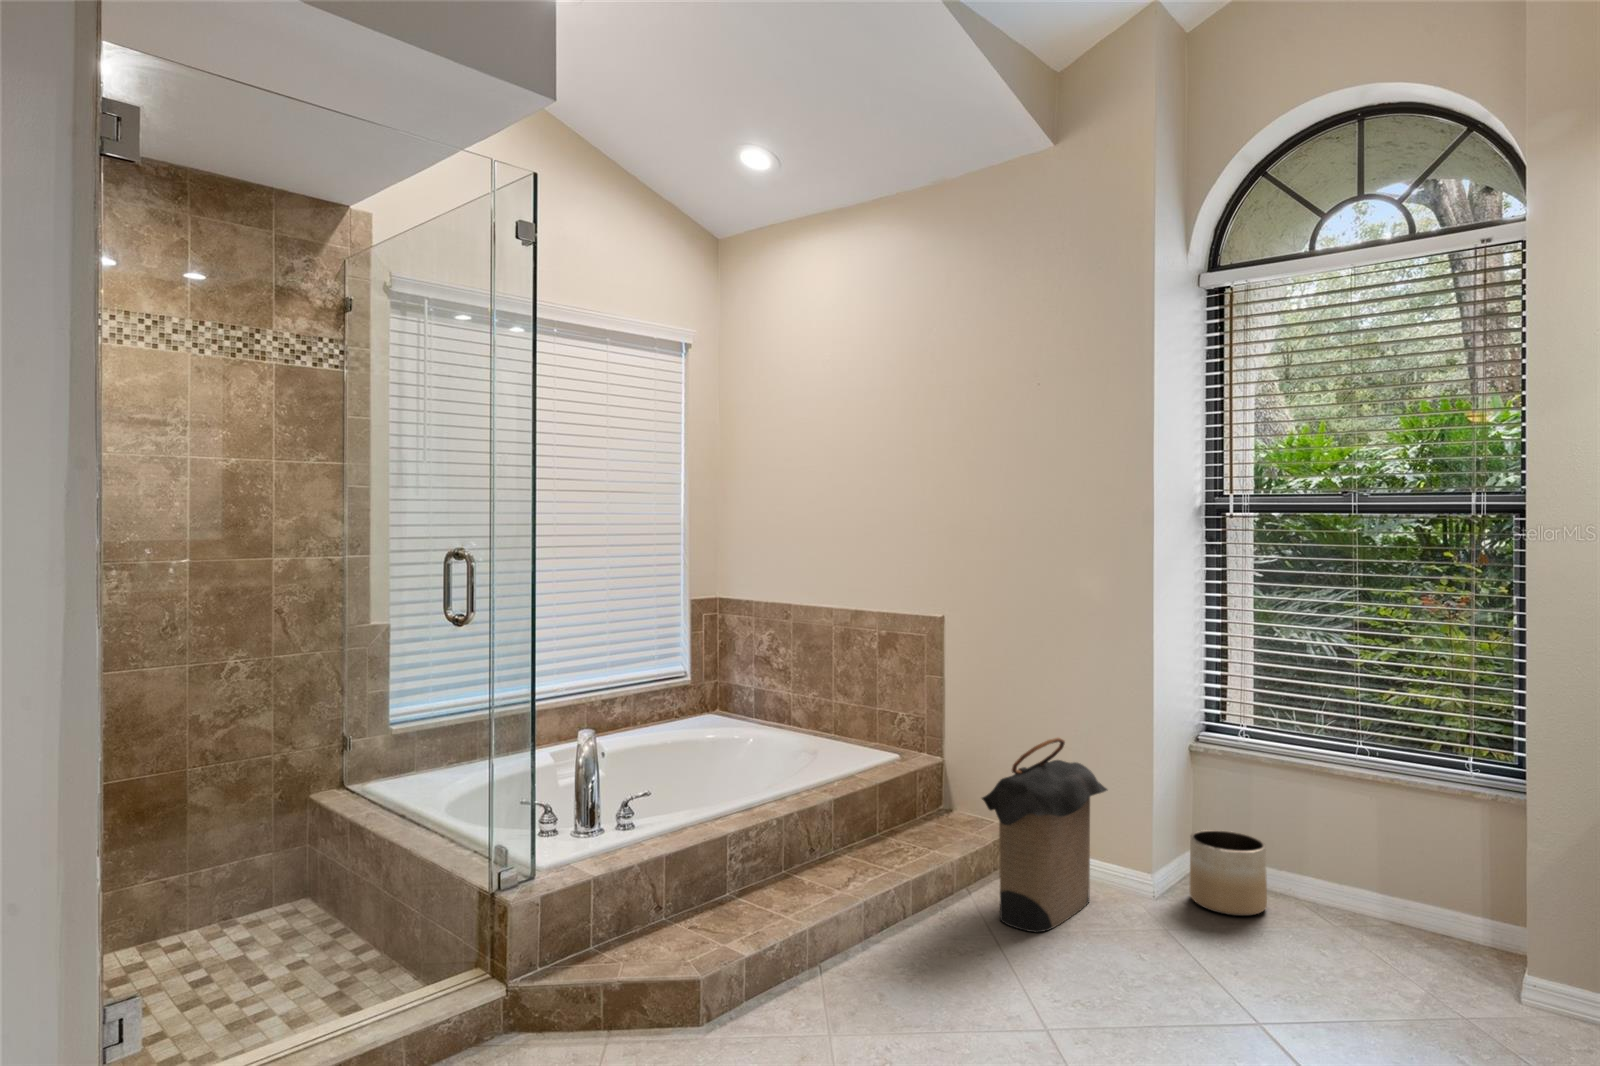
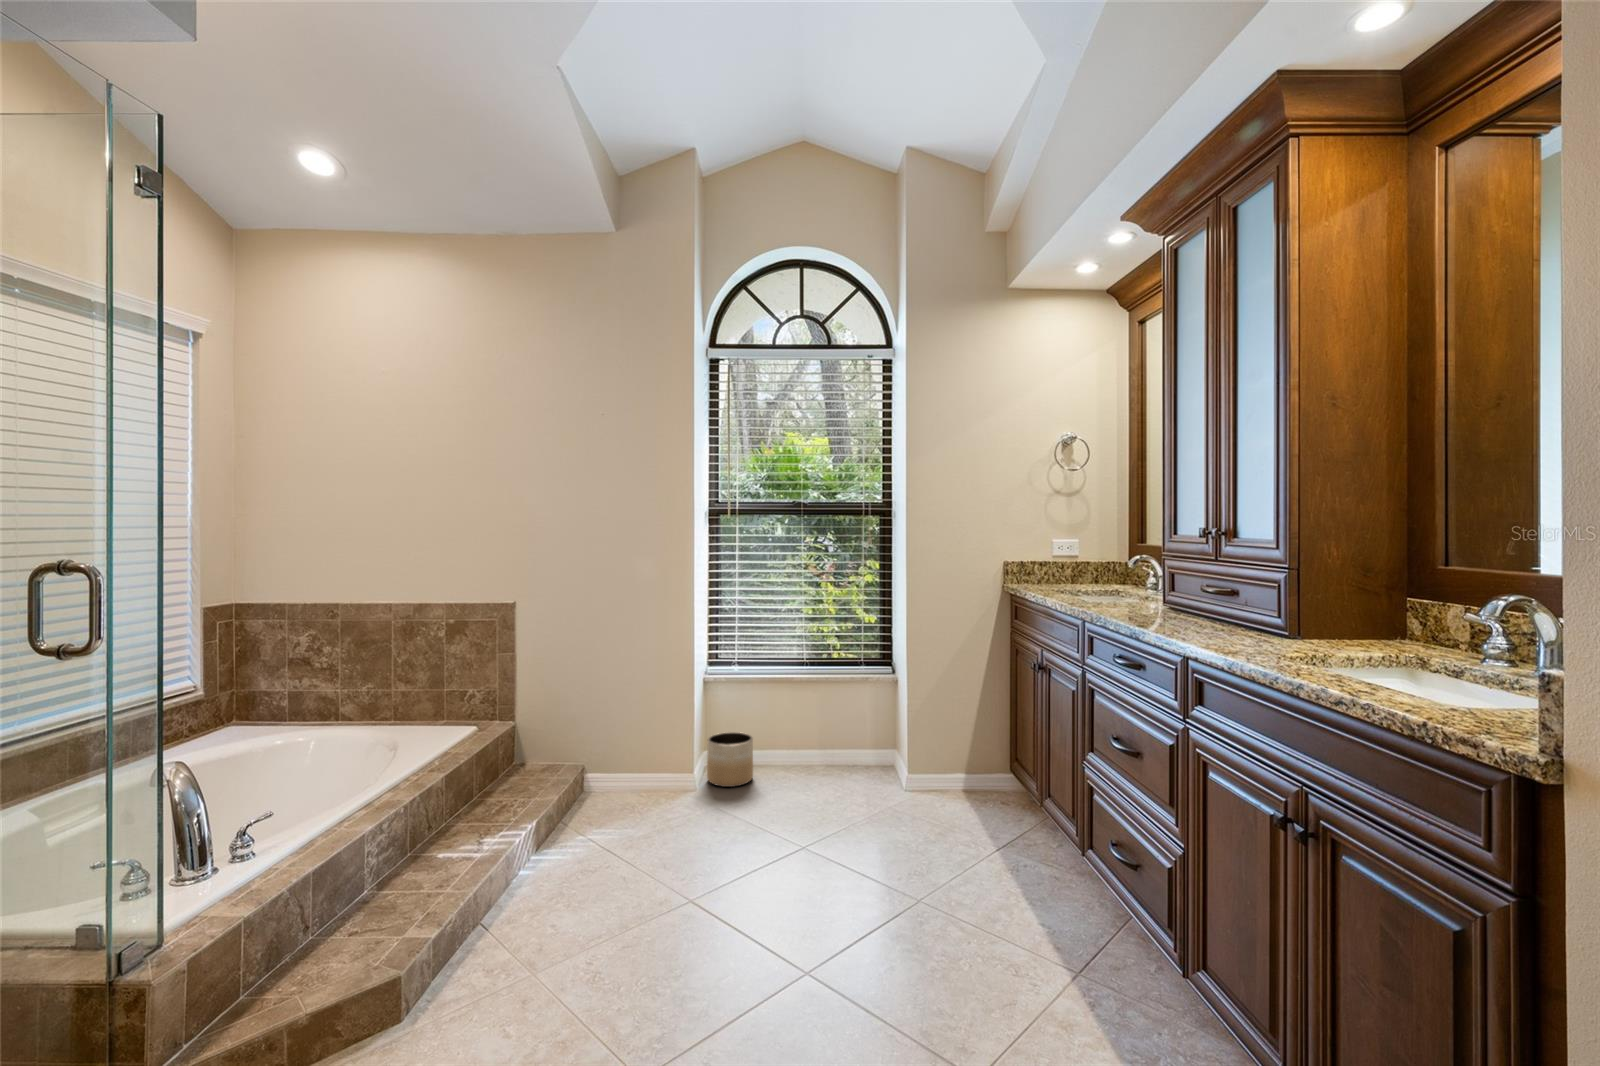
laundry hamper: present [982,737,1107,932] -> none [586,689,660,838]

